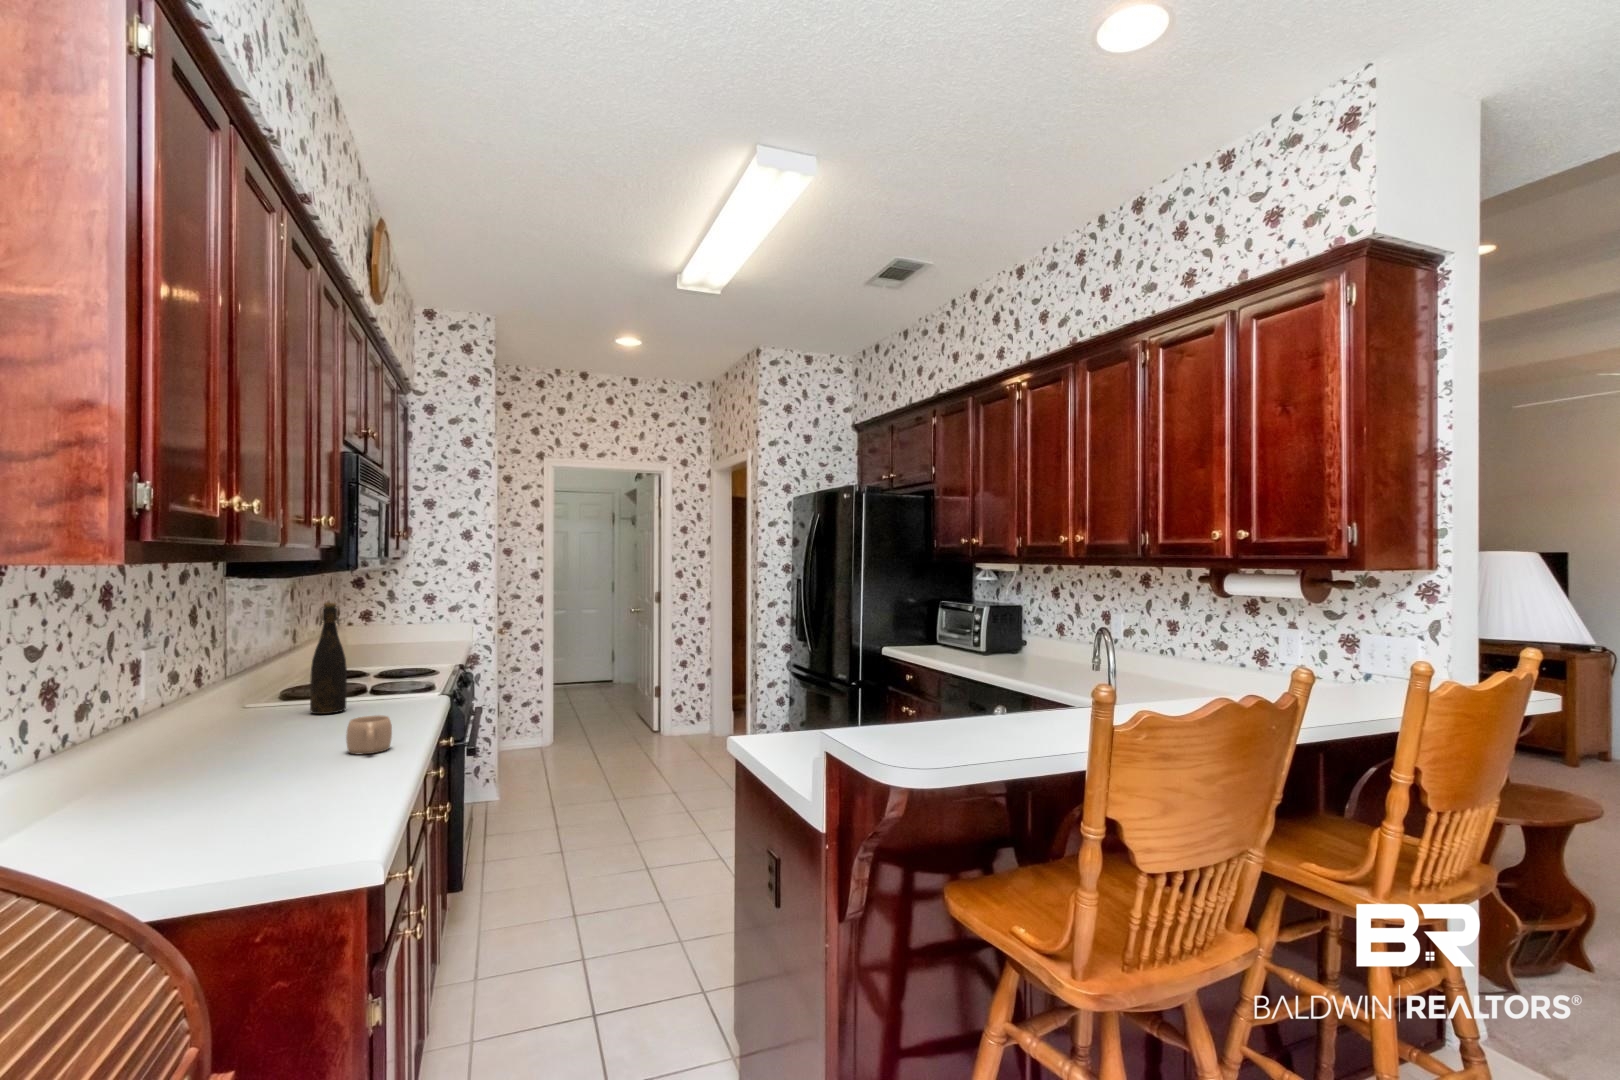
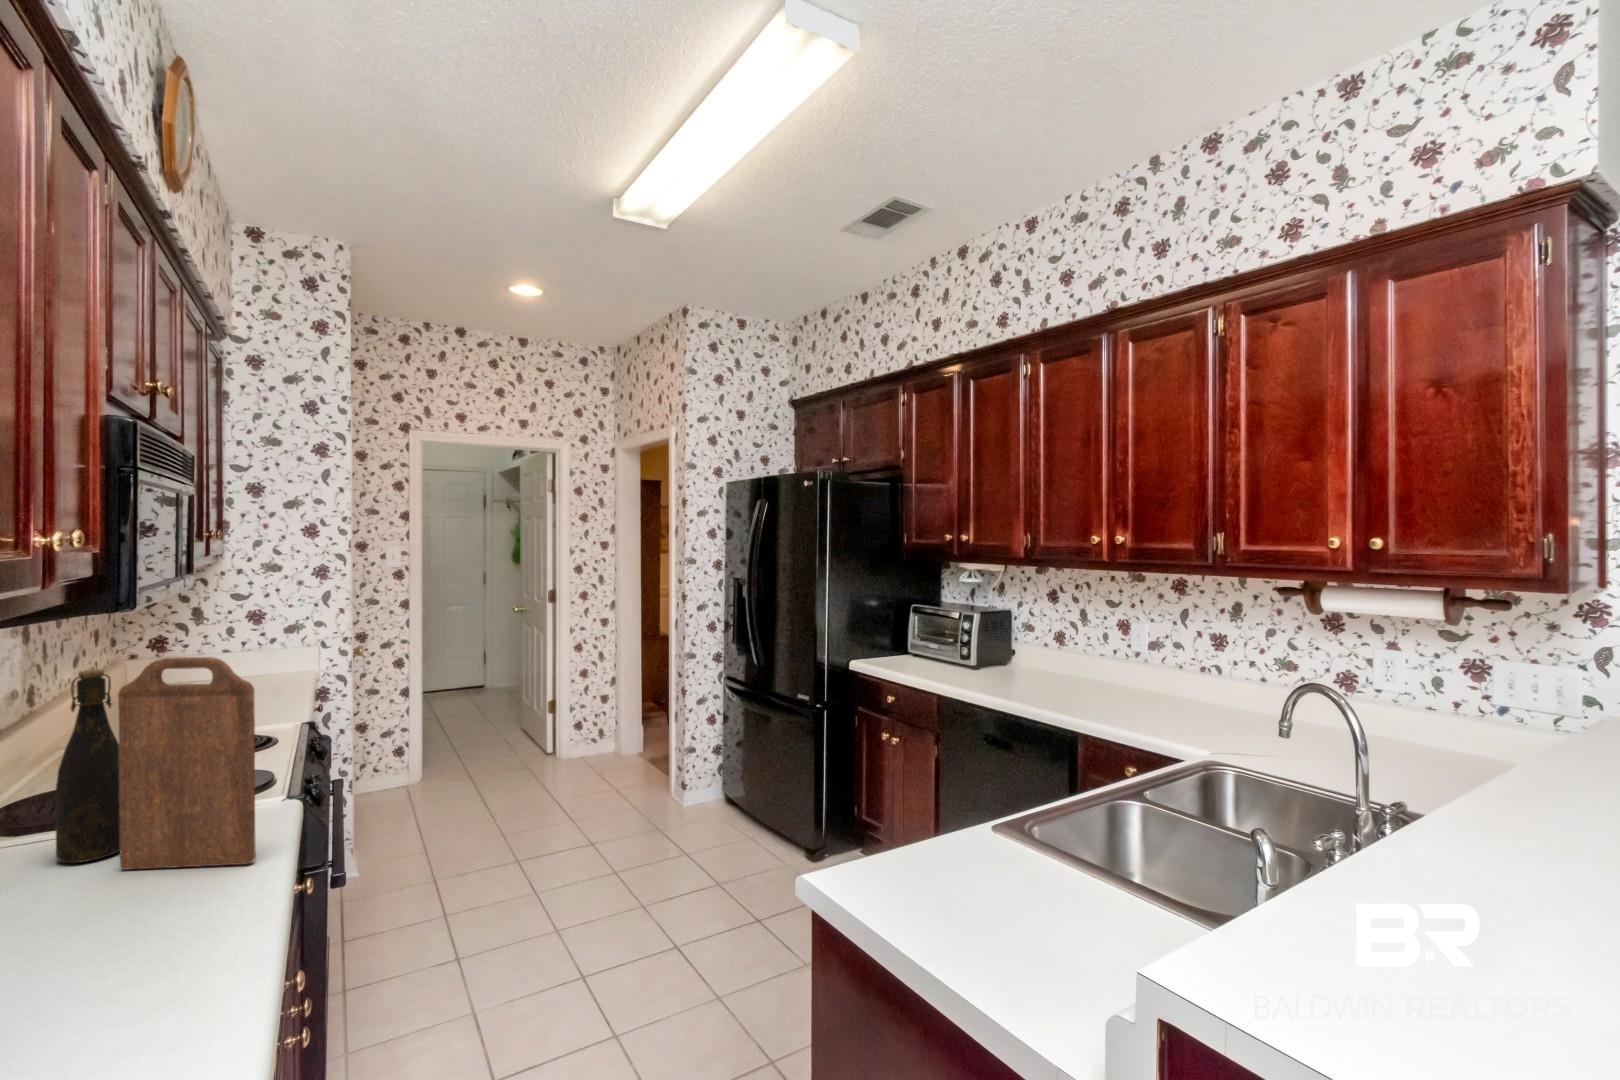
cutting board: none [342,594,414,719] -> present [118,657,256,870]
mug: present [346,715,392,754] -> none [125,905,224,1000]

